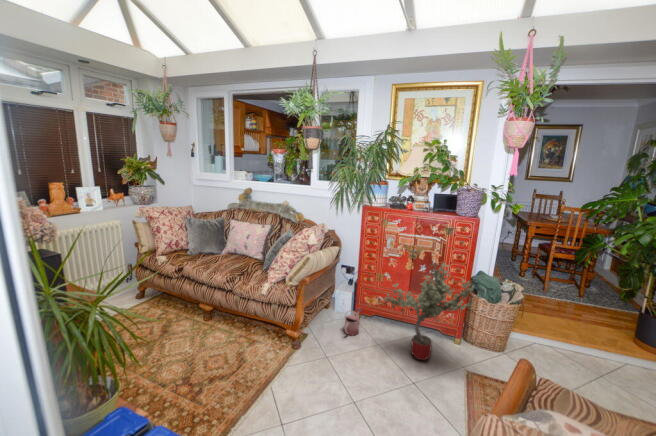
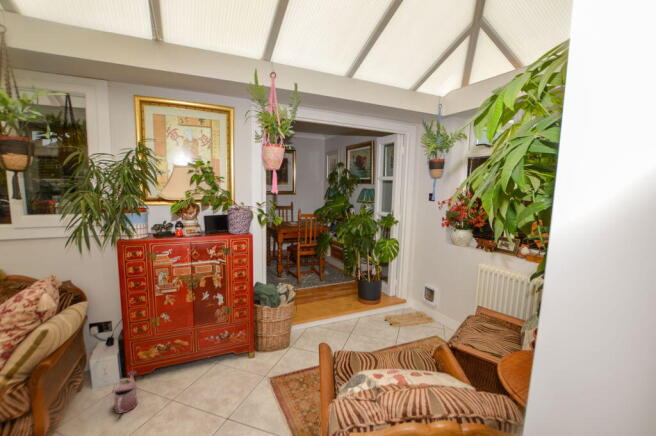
potted tree: present [385,262,475,360] -> none [168,282,263,394]

